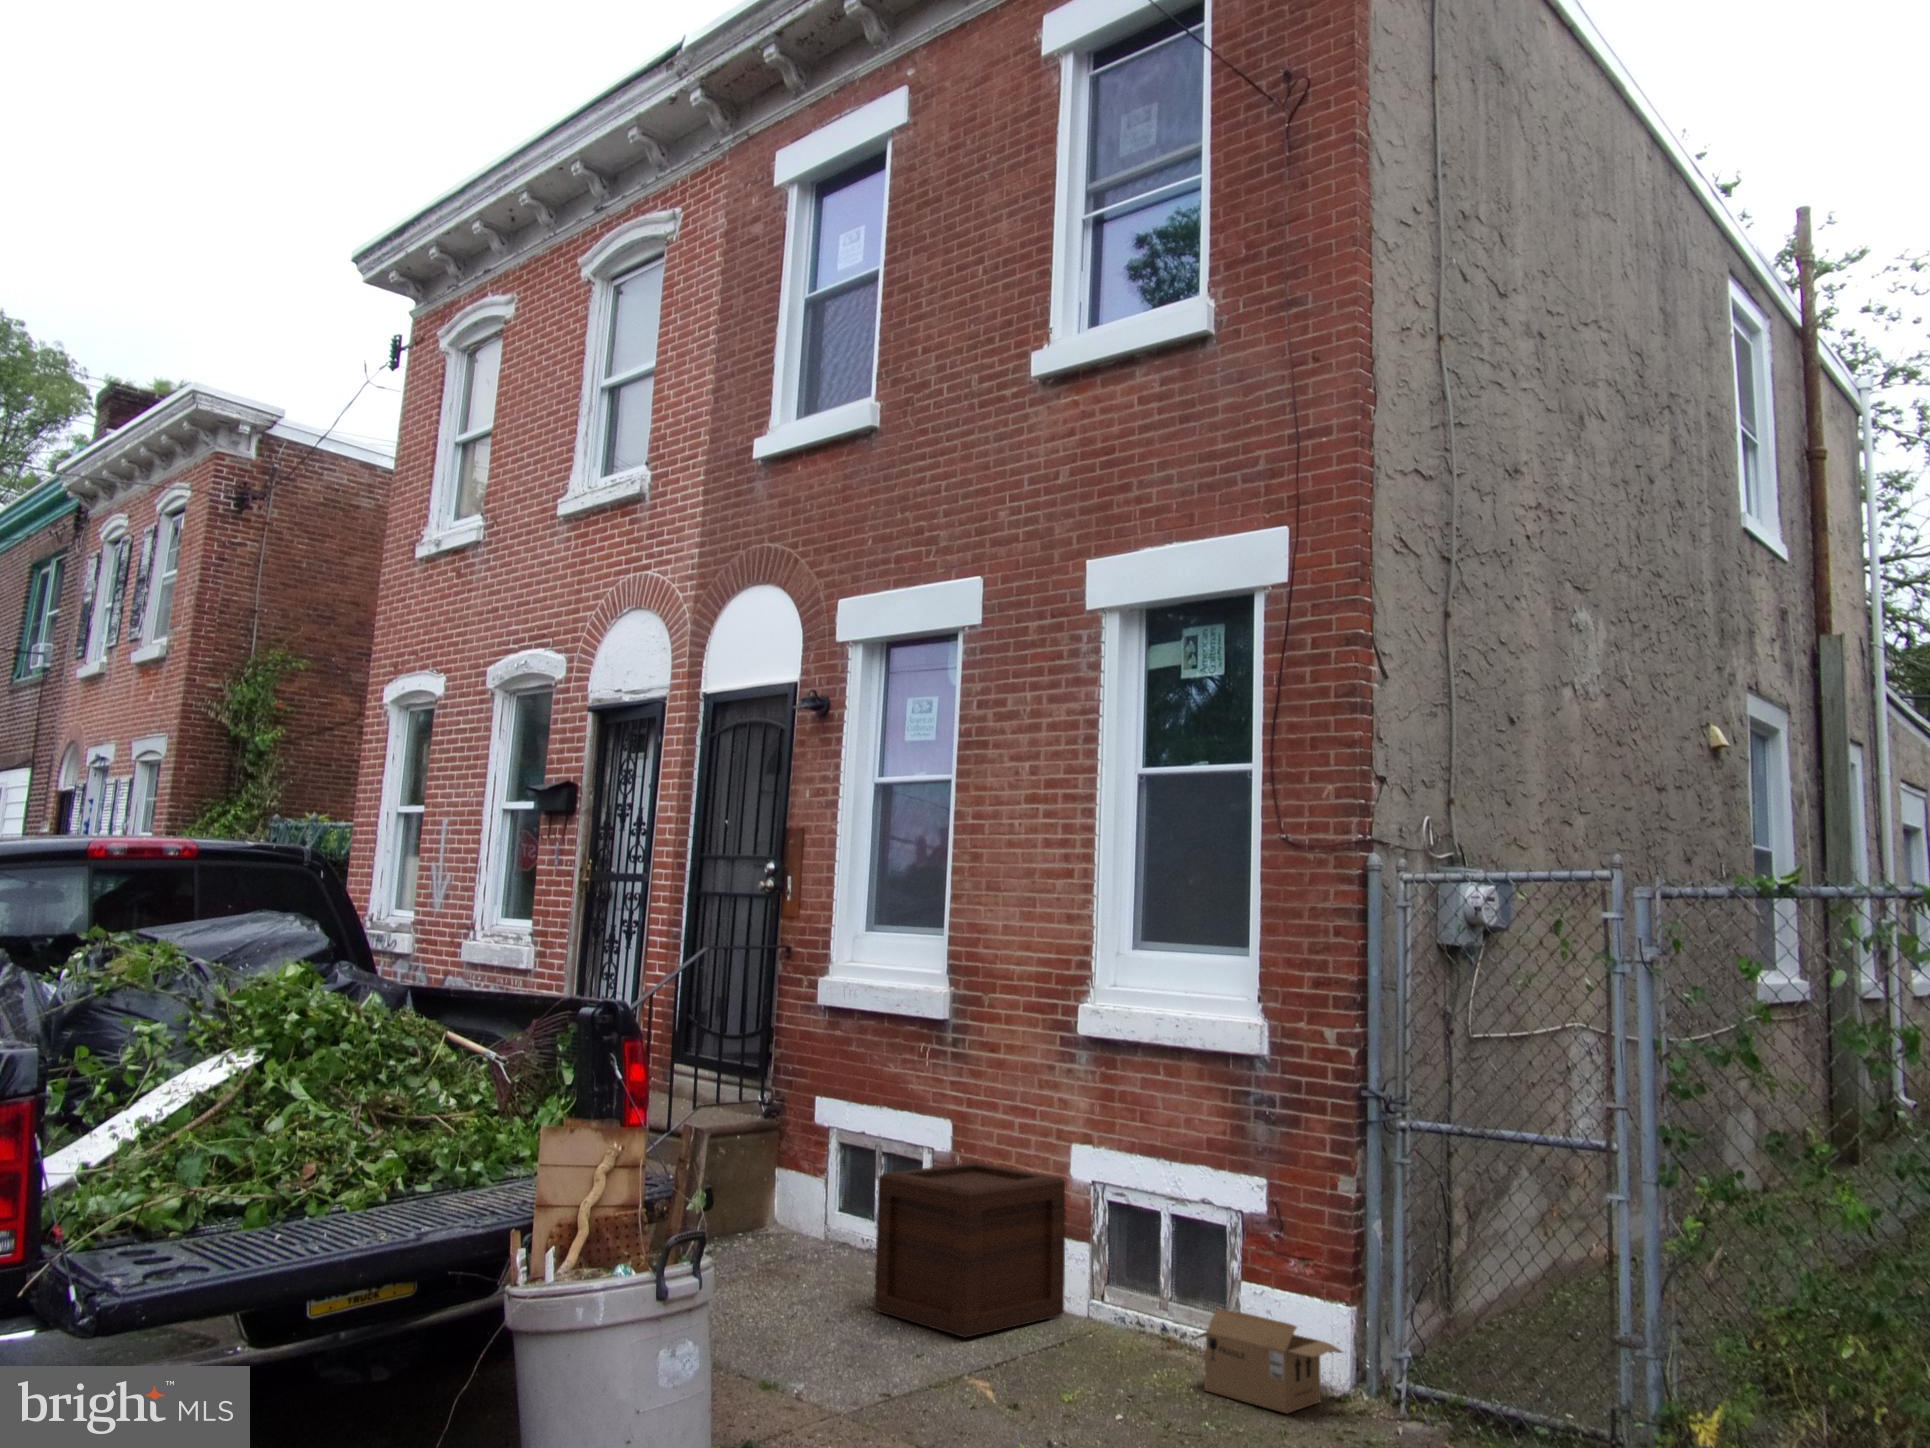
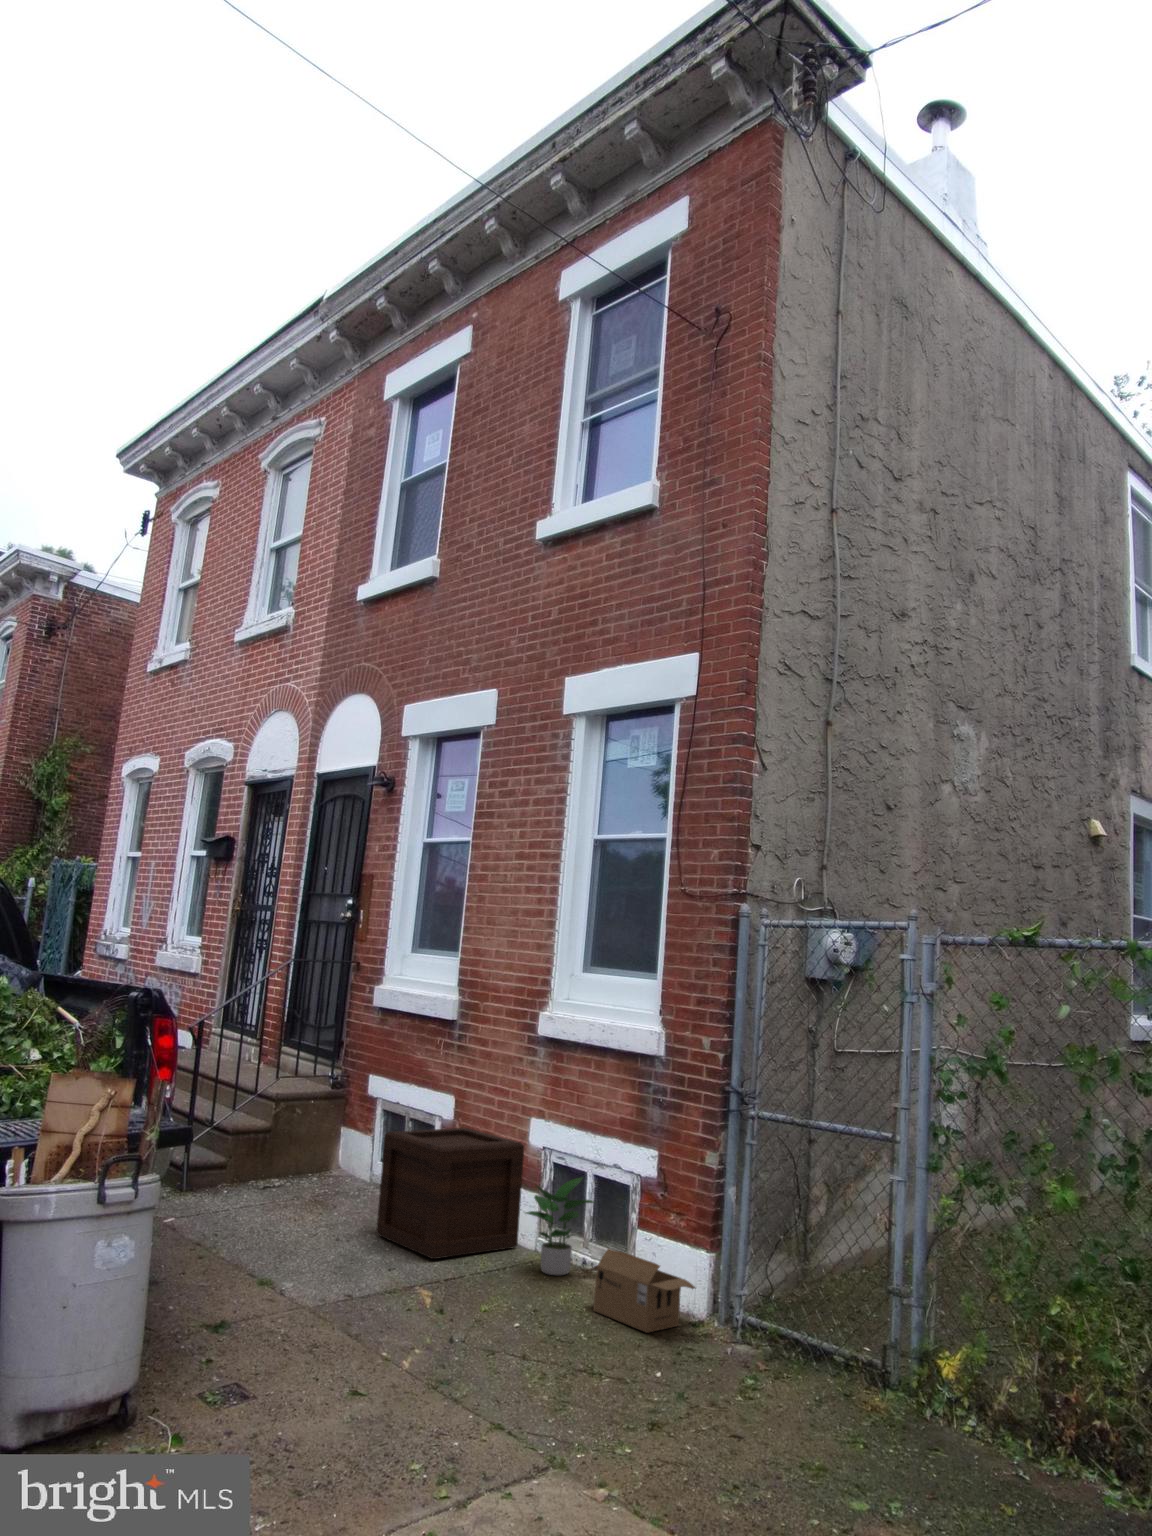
potted plant: none [1082,1218,1180,1348] -> present [526,1178,594,1275]

